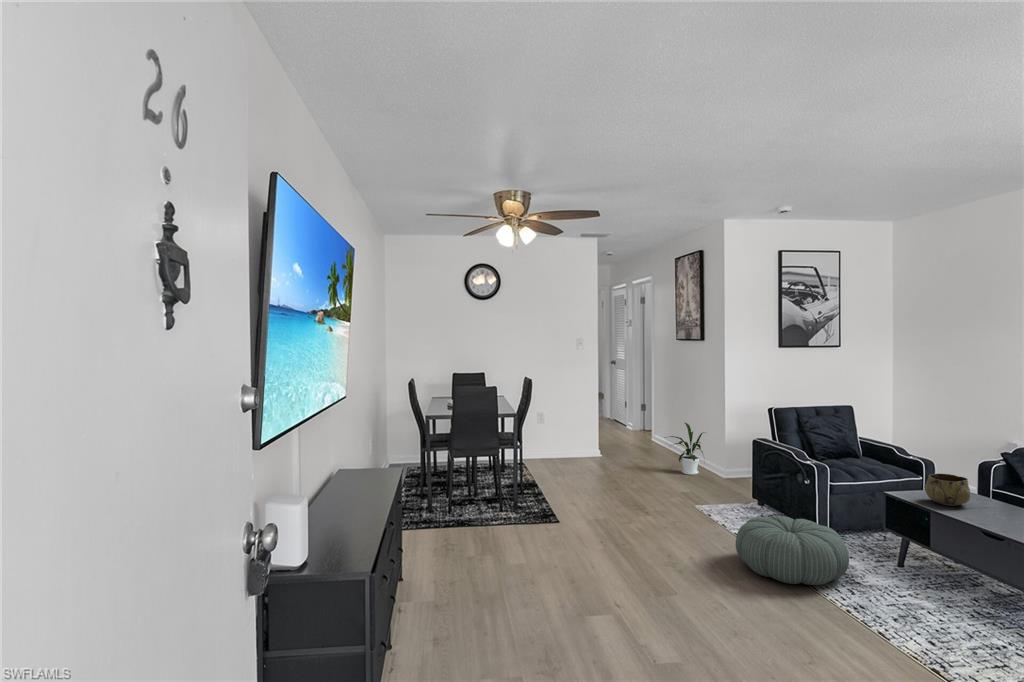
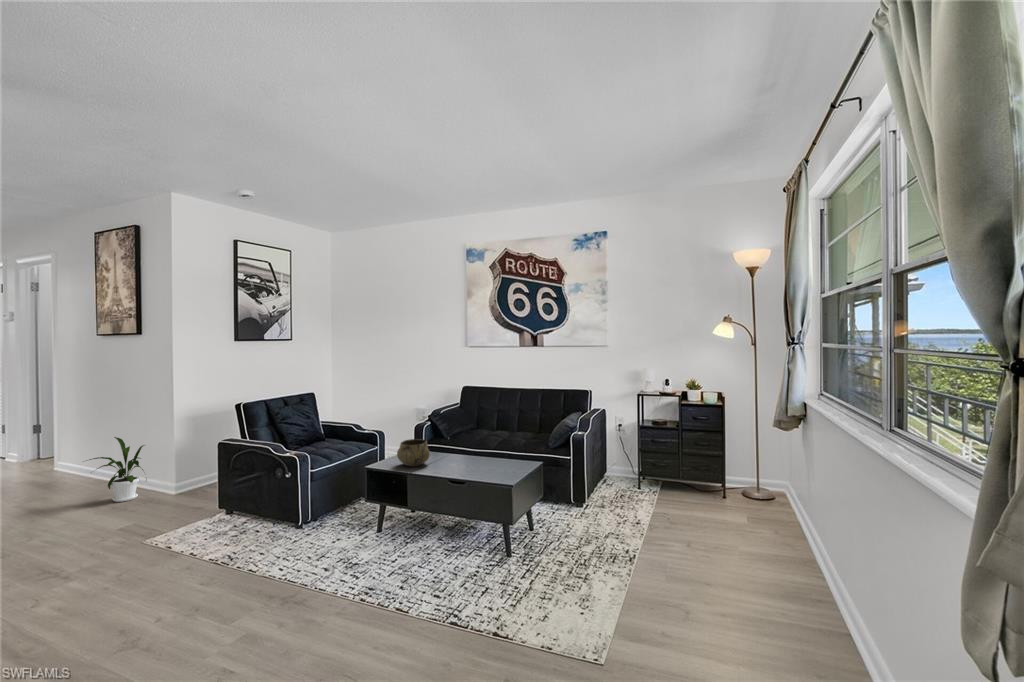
pouf: present [736,516,849,585] -> none [222,516,348,599]

